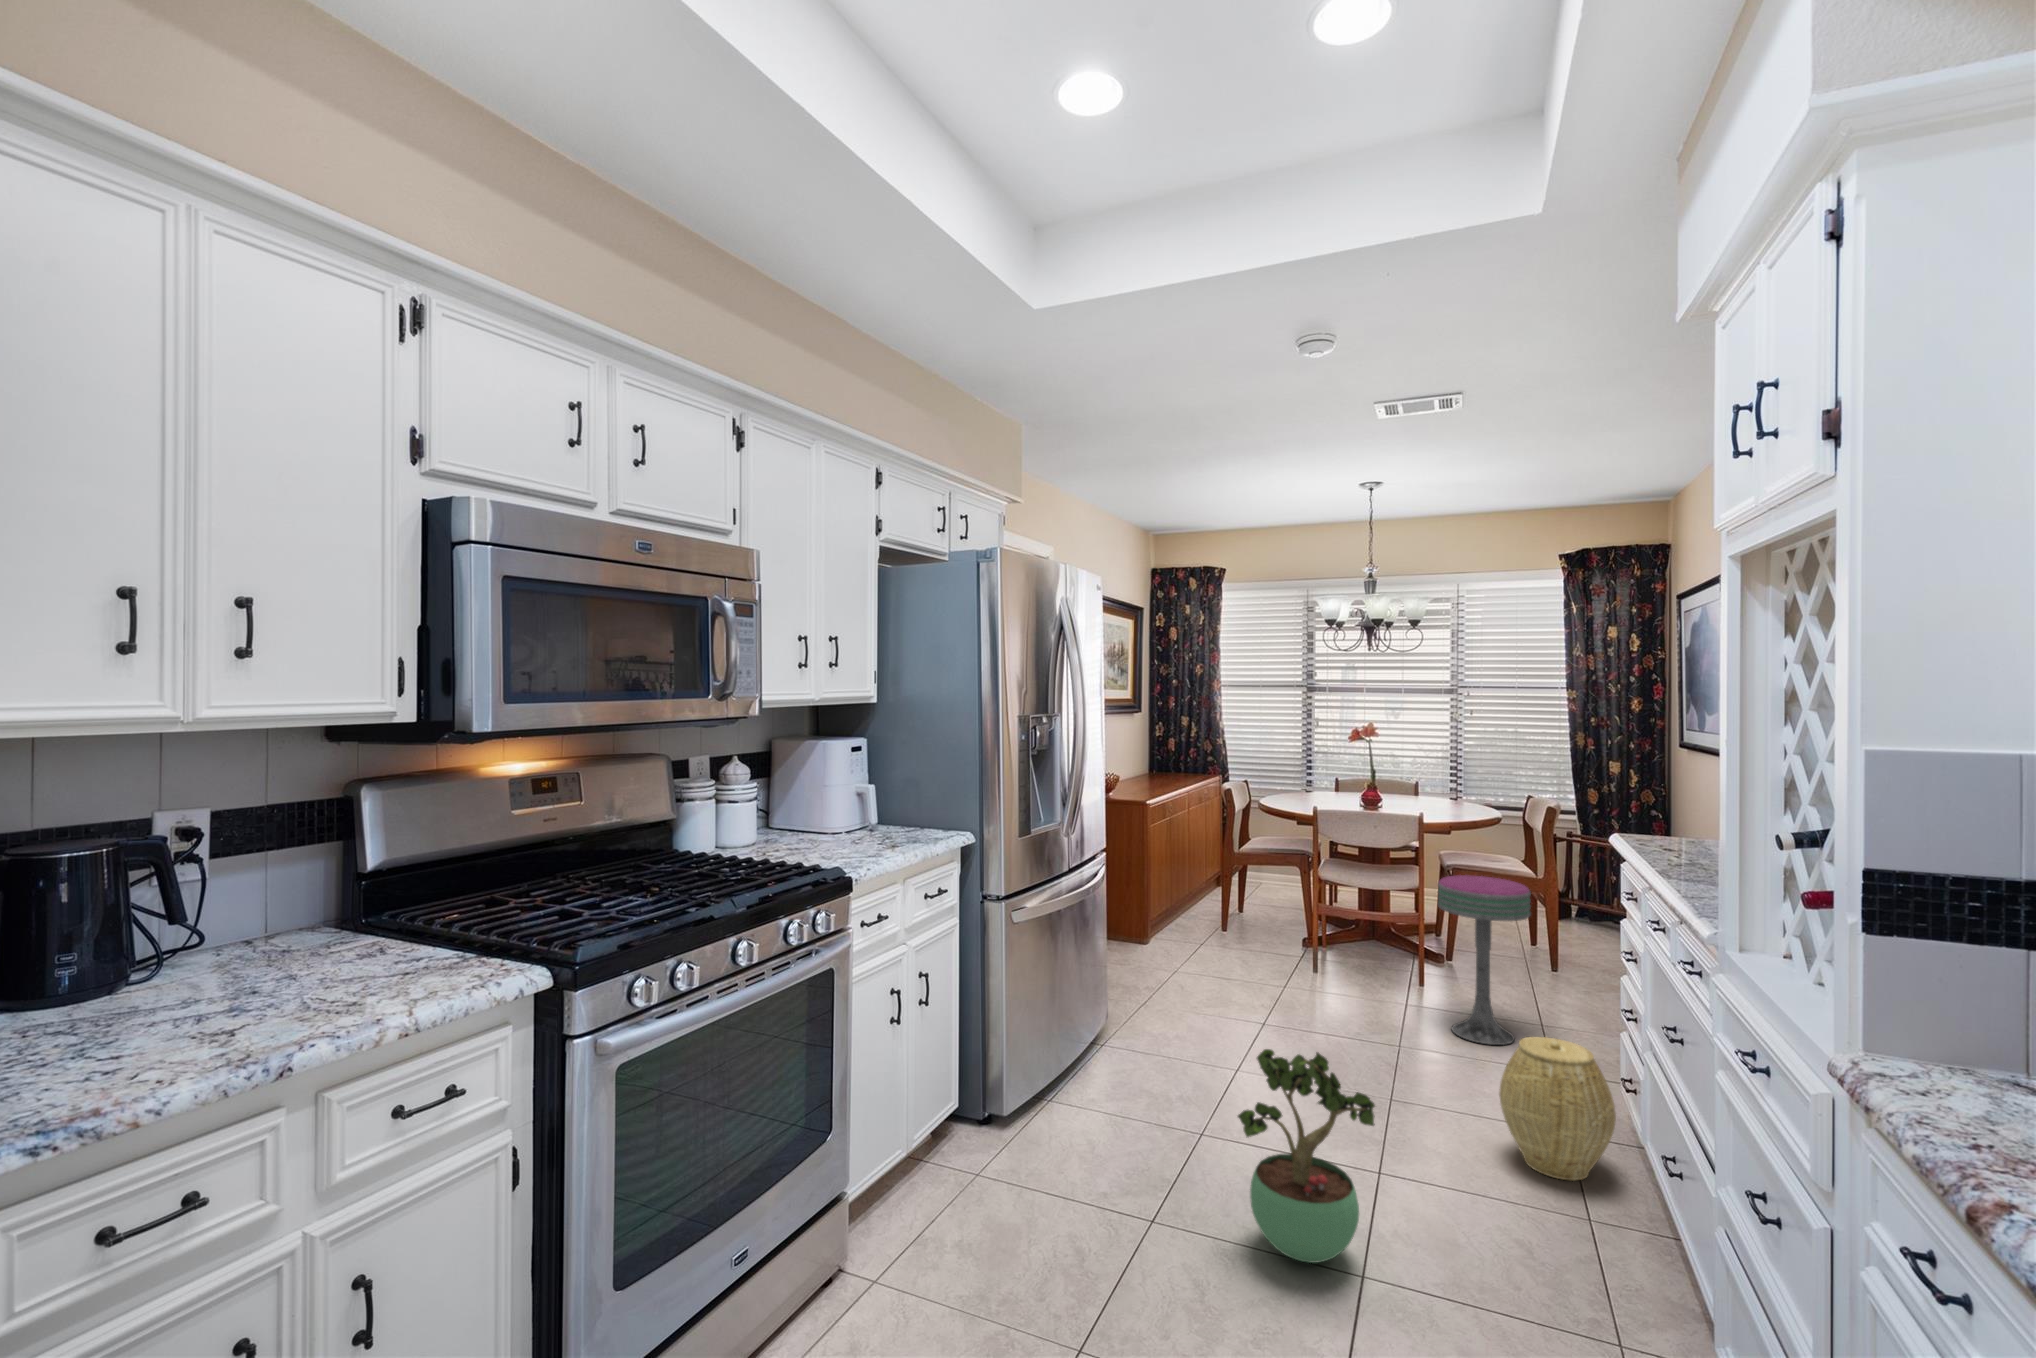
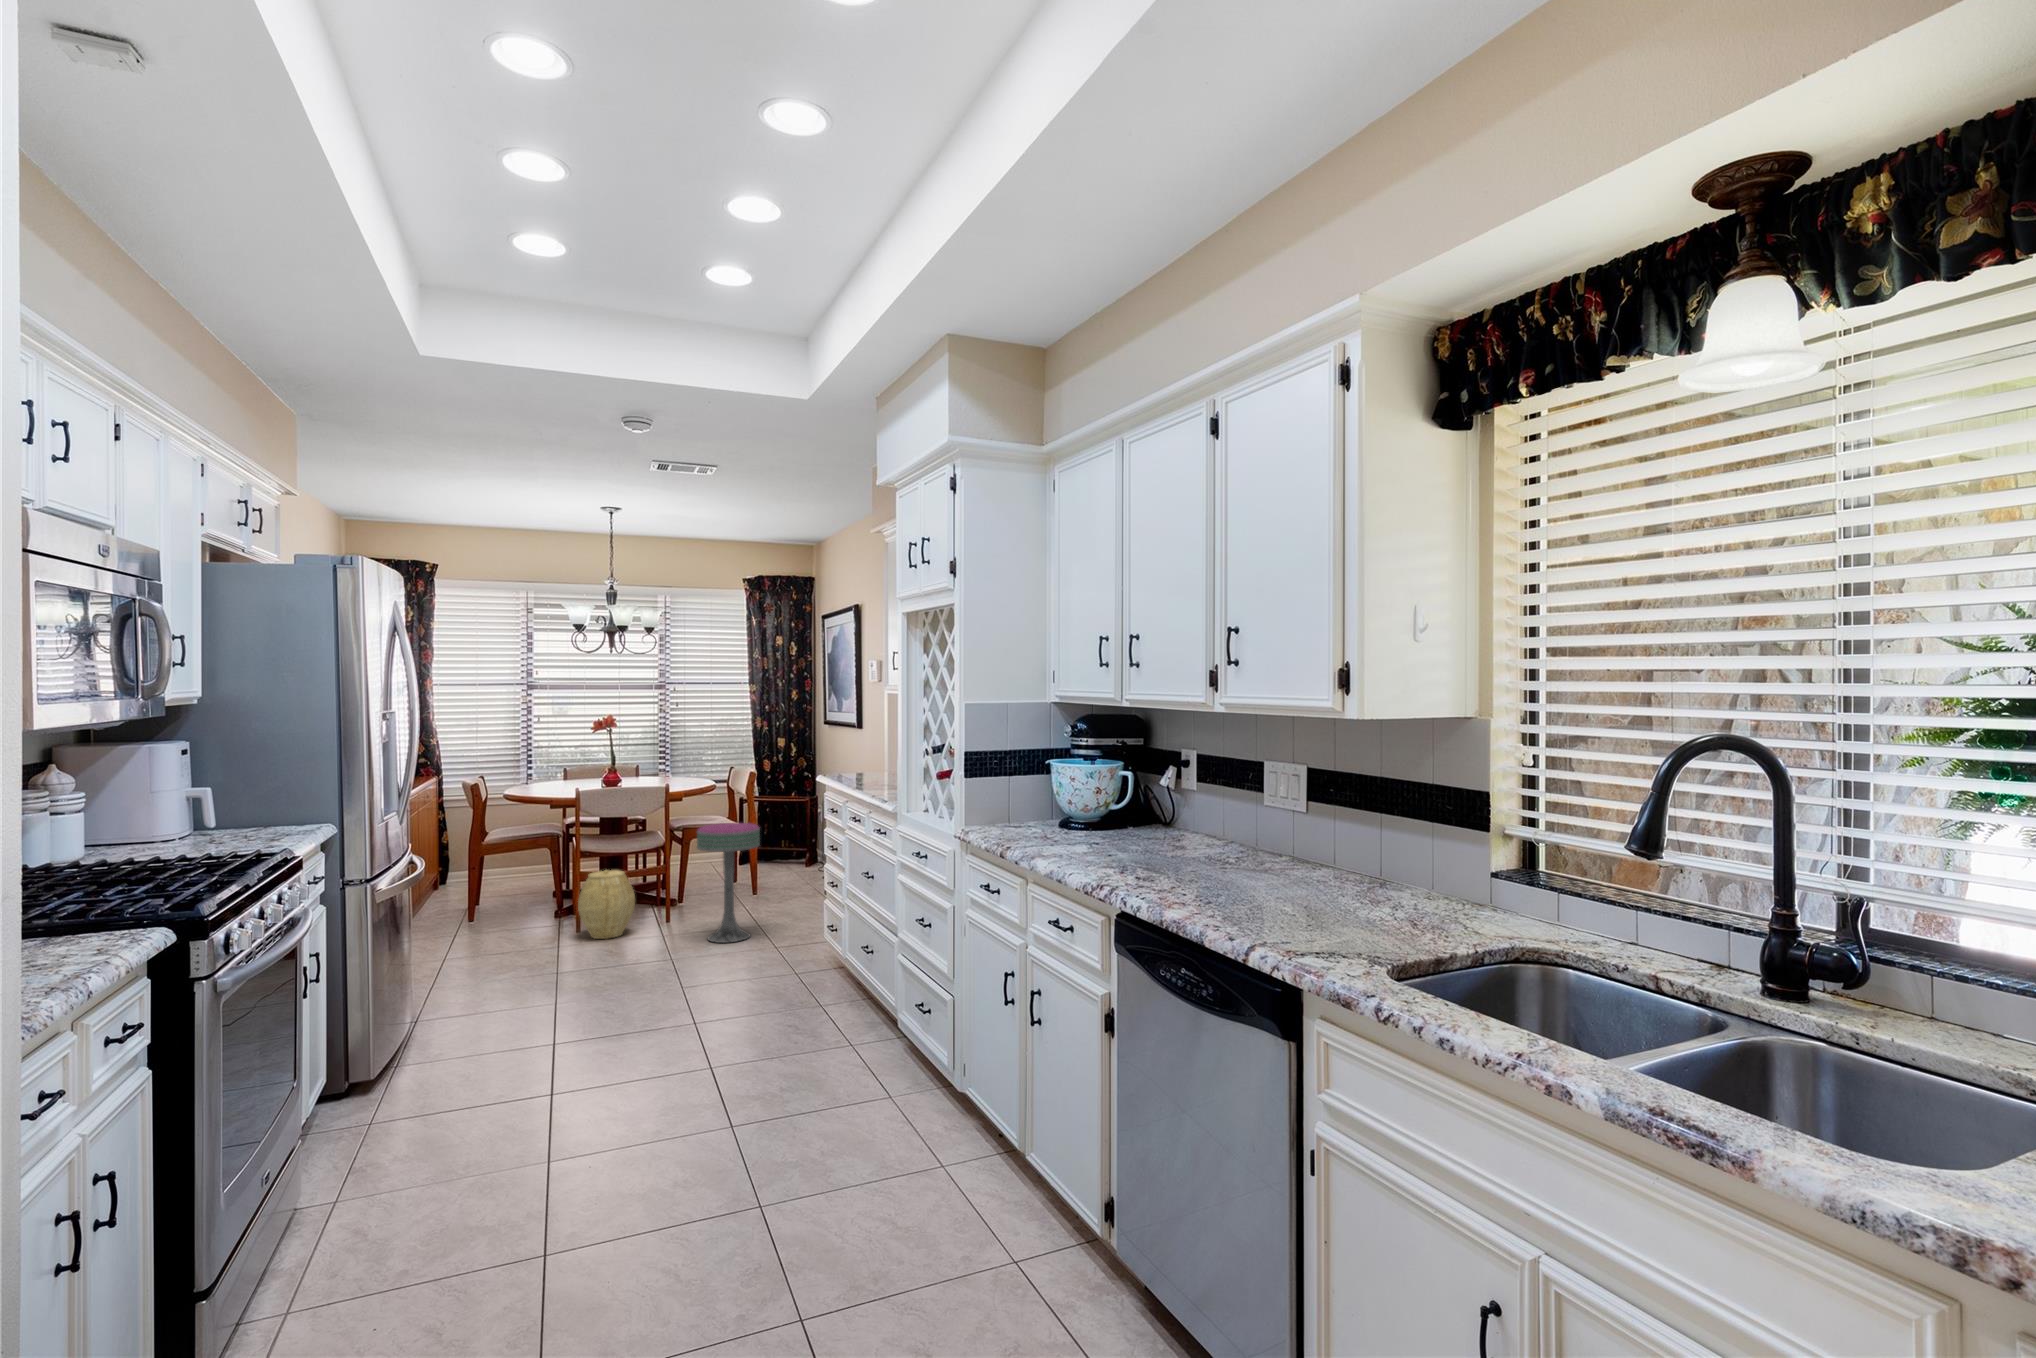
woven basket: present [1499,1037,1616,1181] -> present [578,870,635,939]
potted plant: present [1238,1049,1375,1263] -> none [630,926,727,1068]

